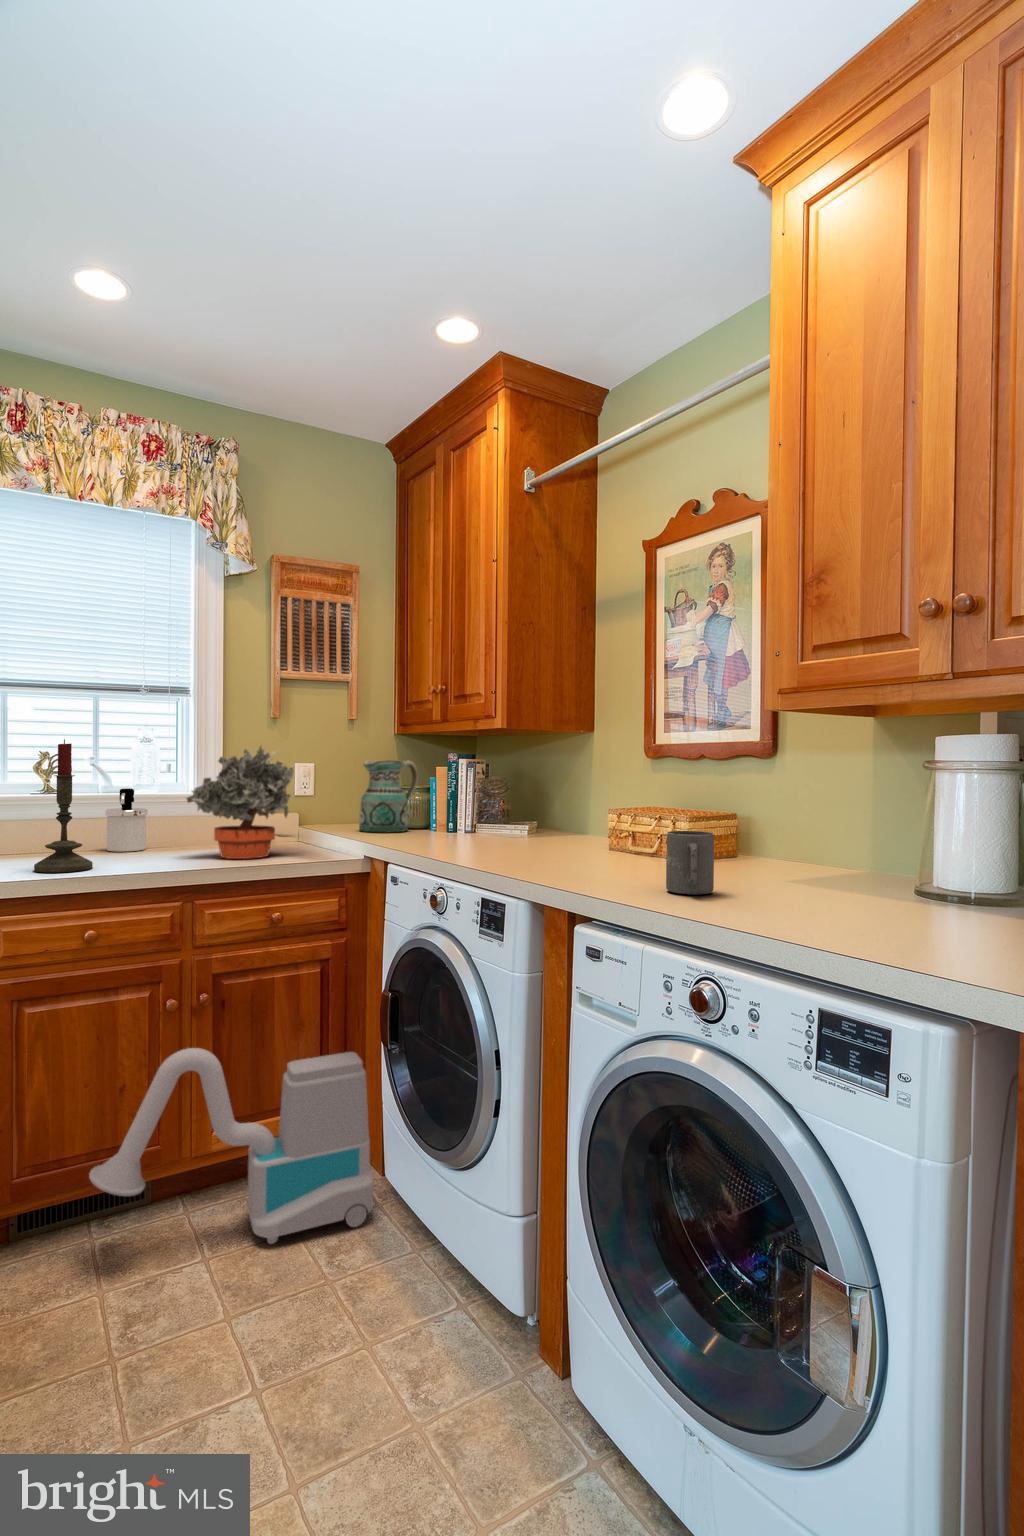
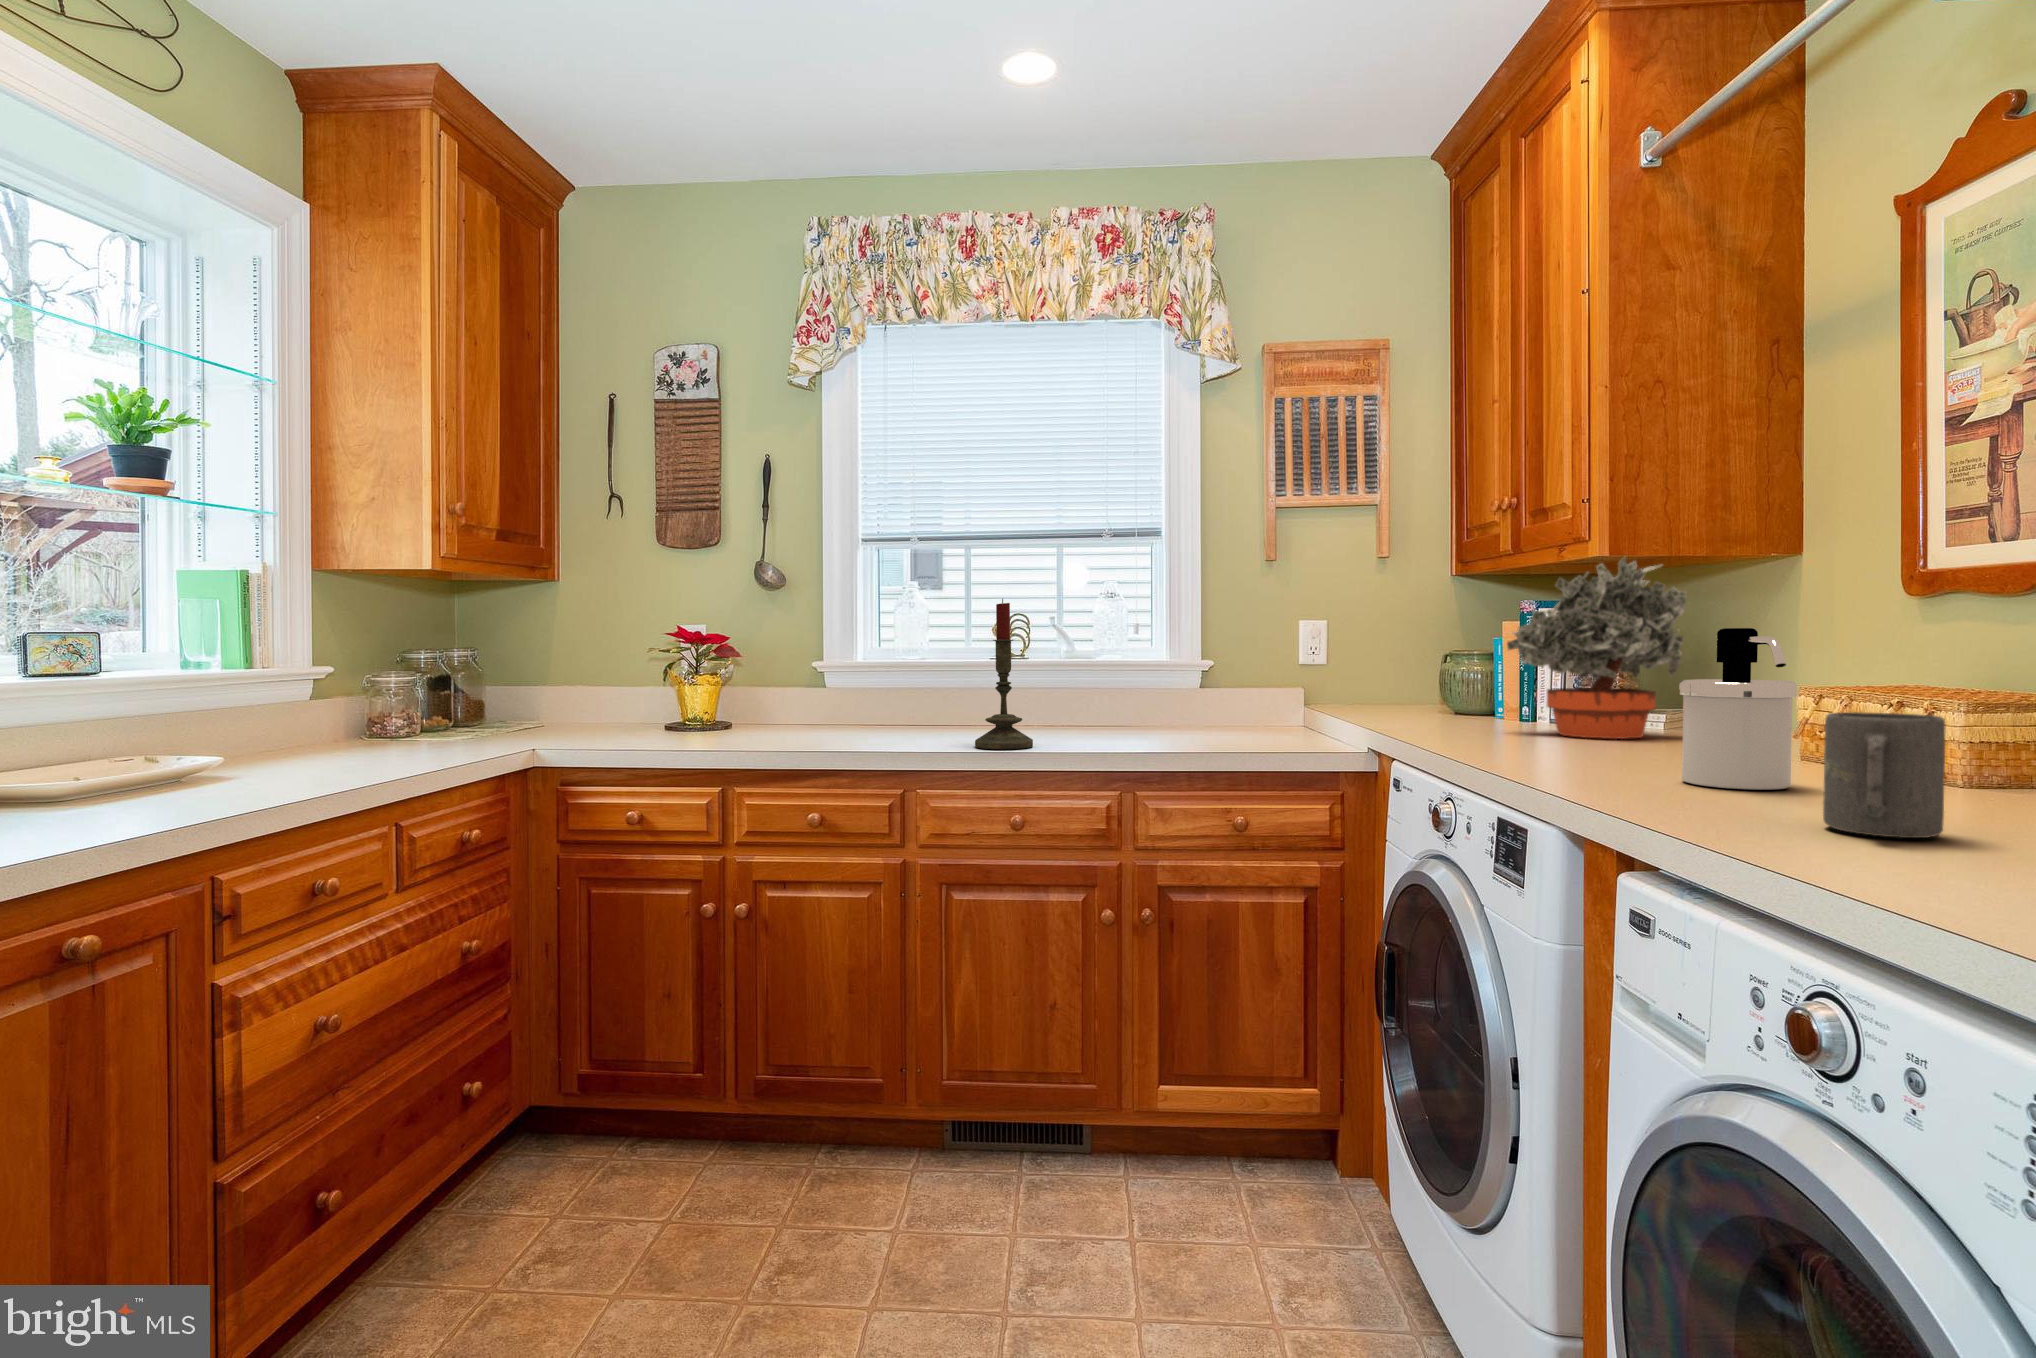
potted plant: present [187,745,294,859] -> present [1507,558,1687,739]
ceramic pitcher: present [359,760,418,832] -> none [1375,614,1471,720]
soap dispenser: present [106,788,148,852] -> present [1679,628,1797,790]
vacuum cleaner: present [89,1048,373,1244] -> none [1015,973,1360,1267]

